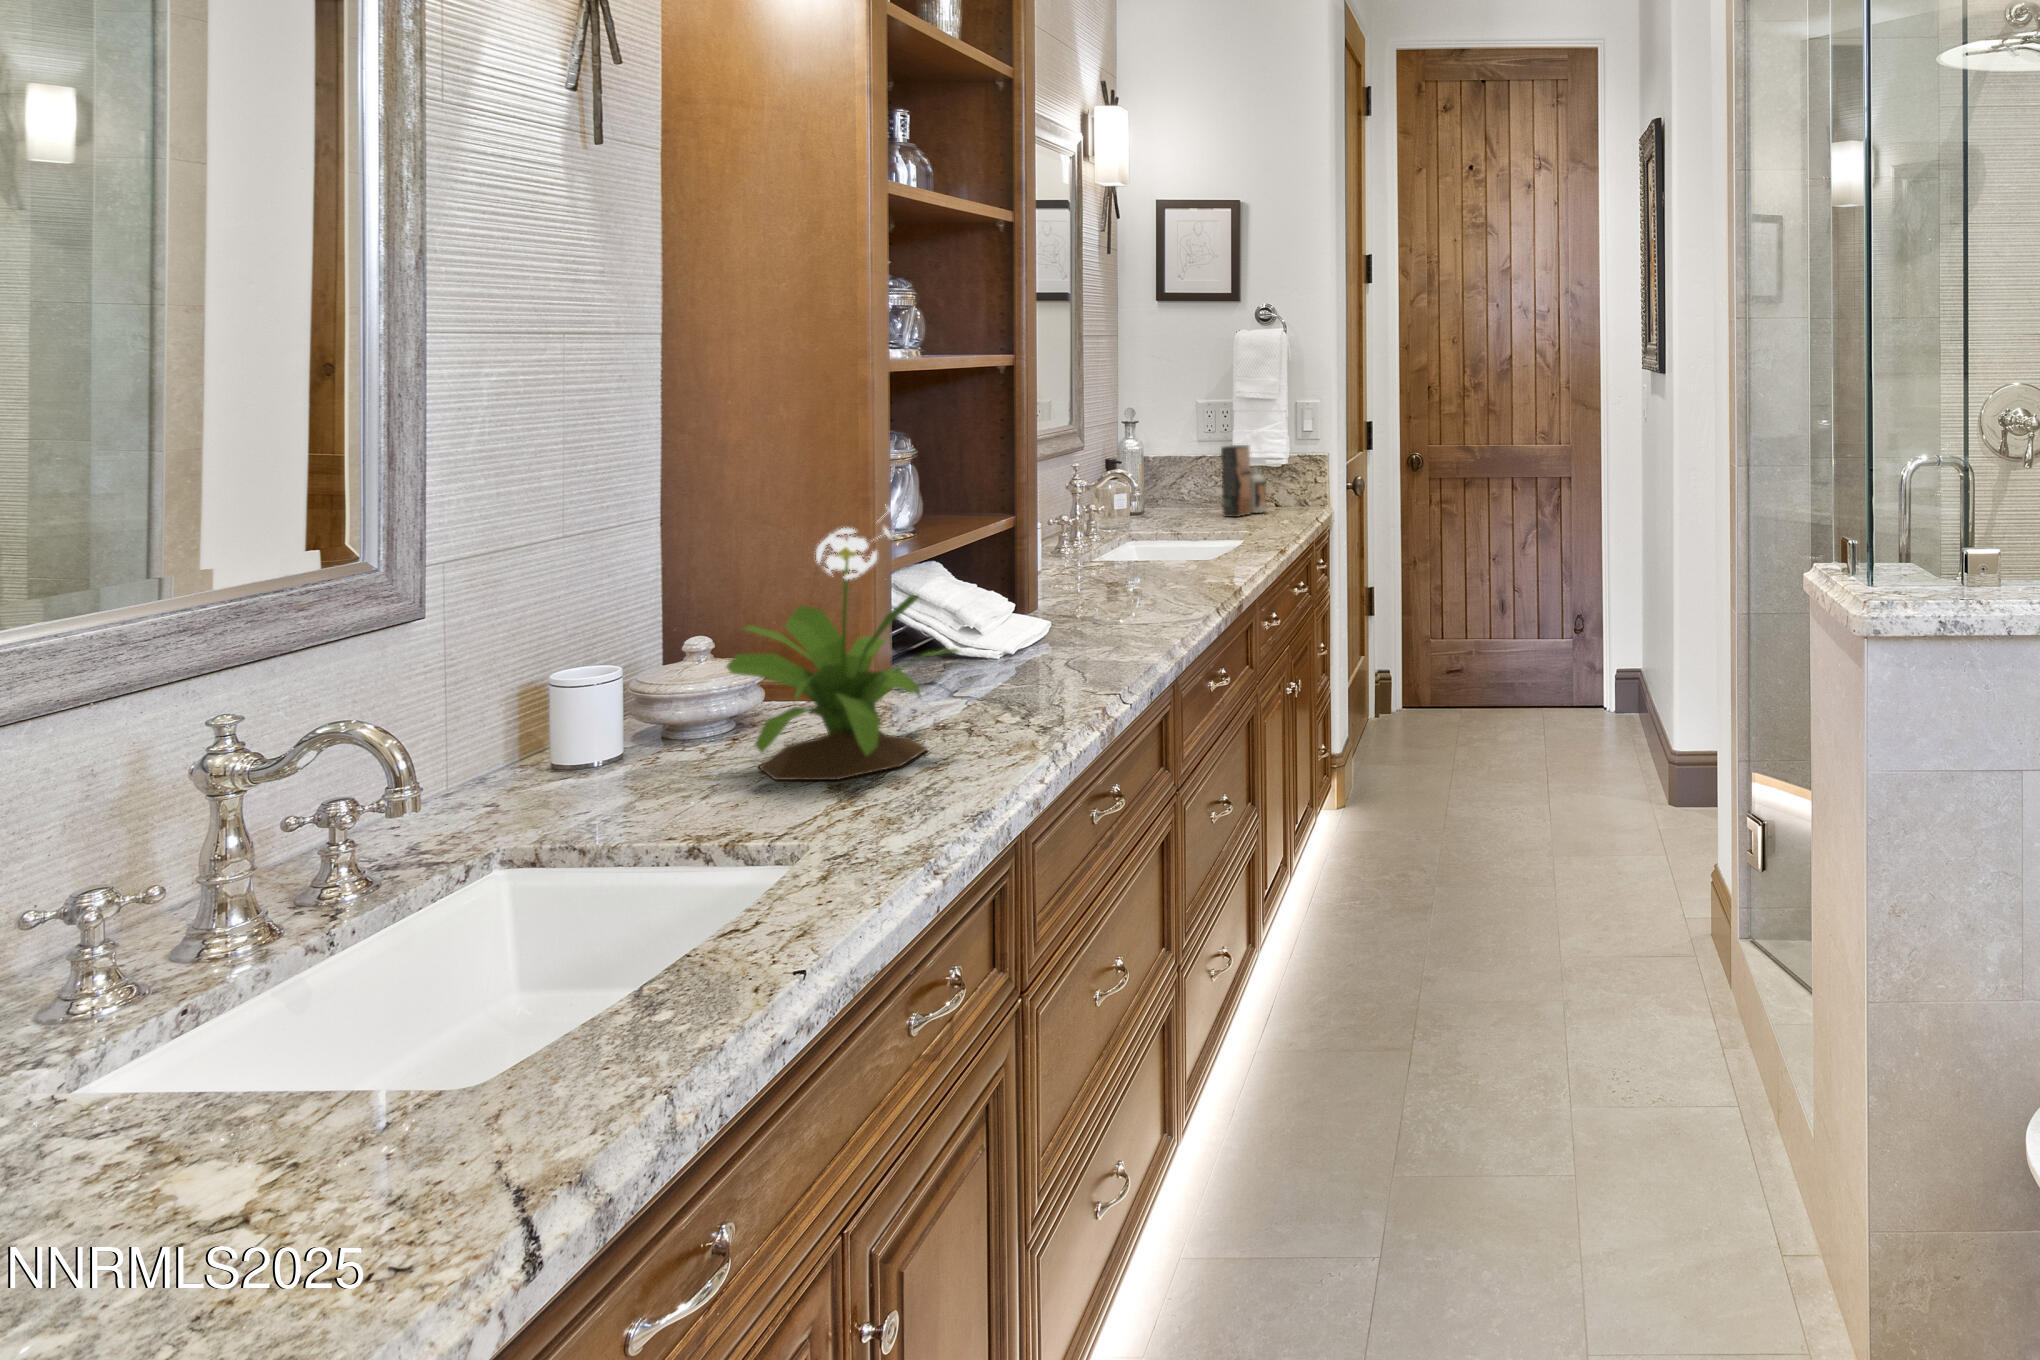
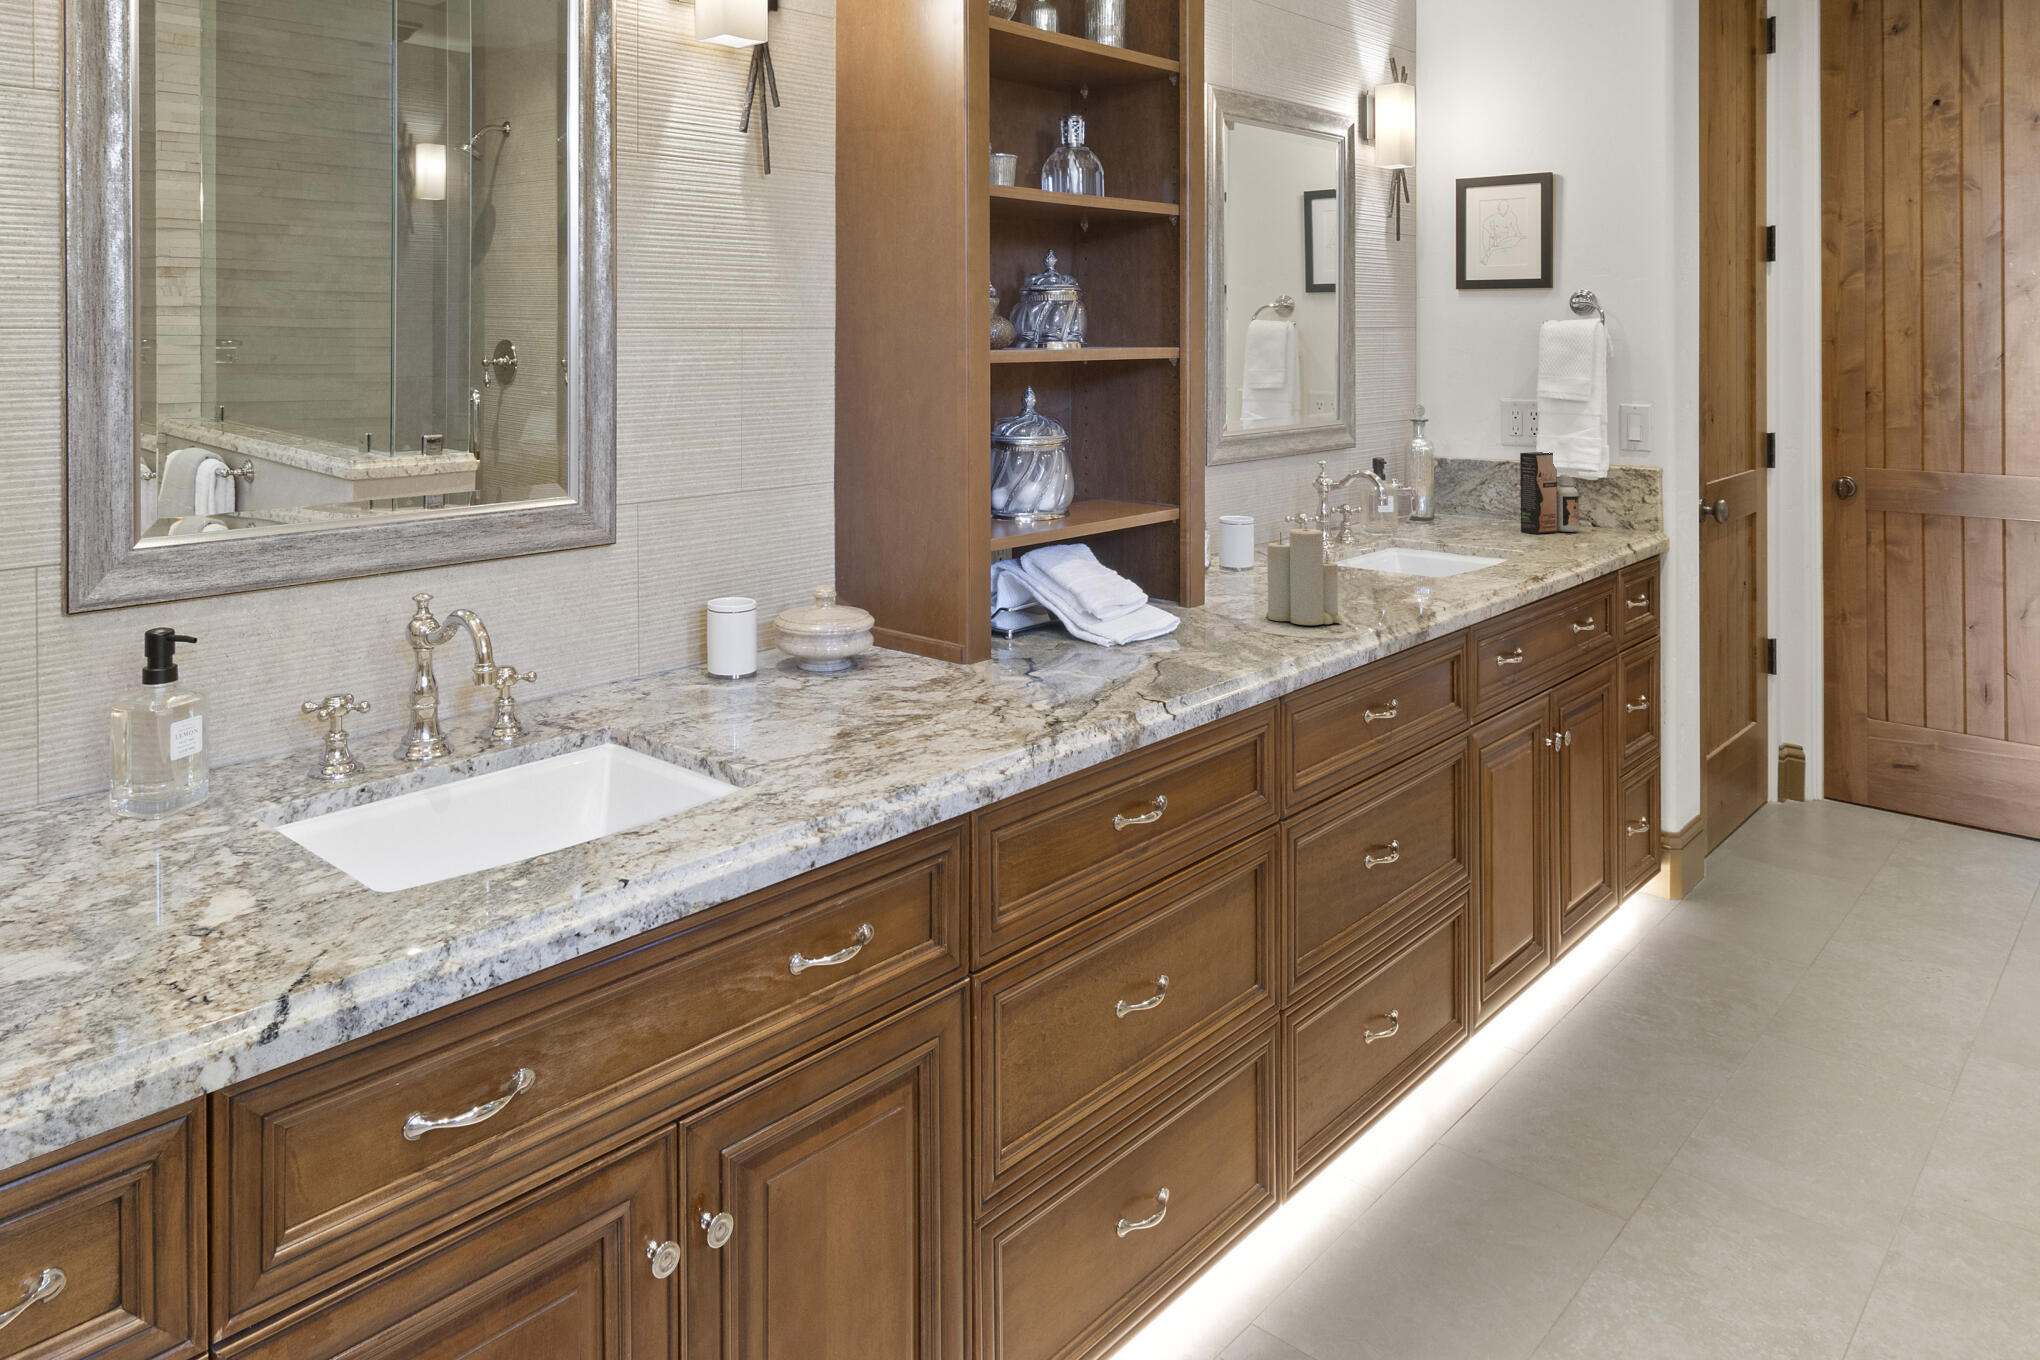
potted flower: present [726,508,958,780] -> none [798,488,972,729]
candle: none [1108,513,1181,612] -> present [1266,528,1342,625]

